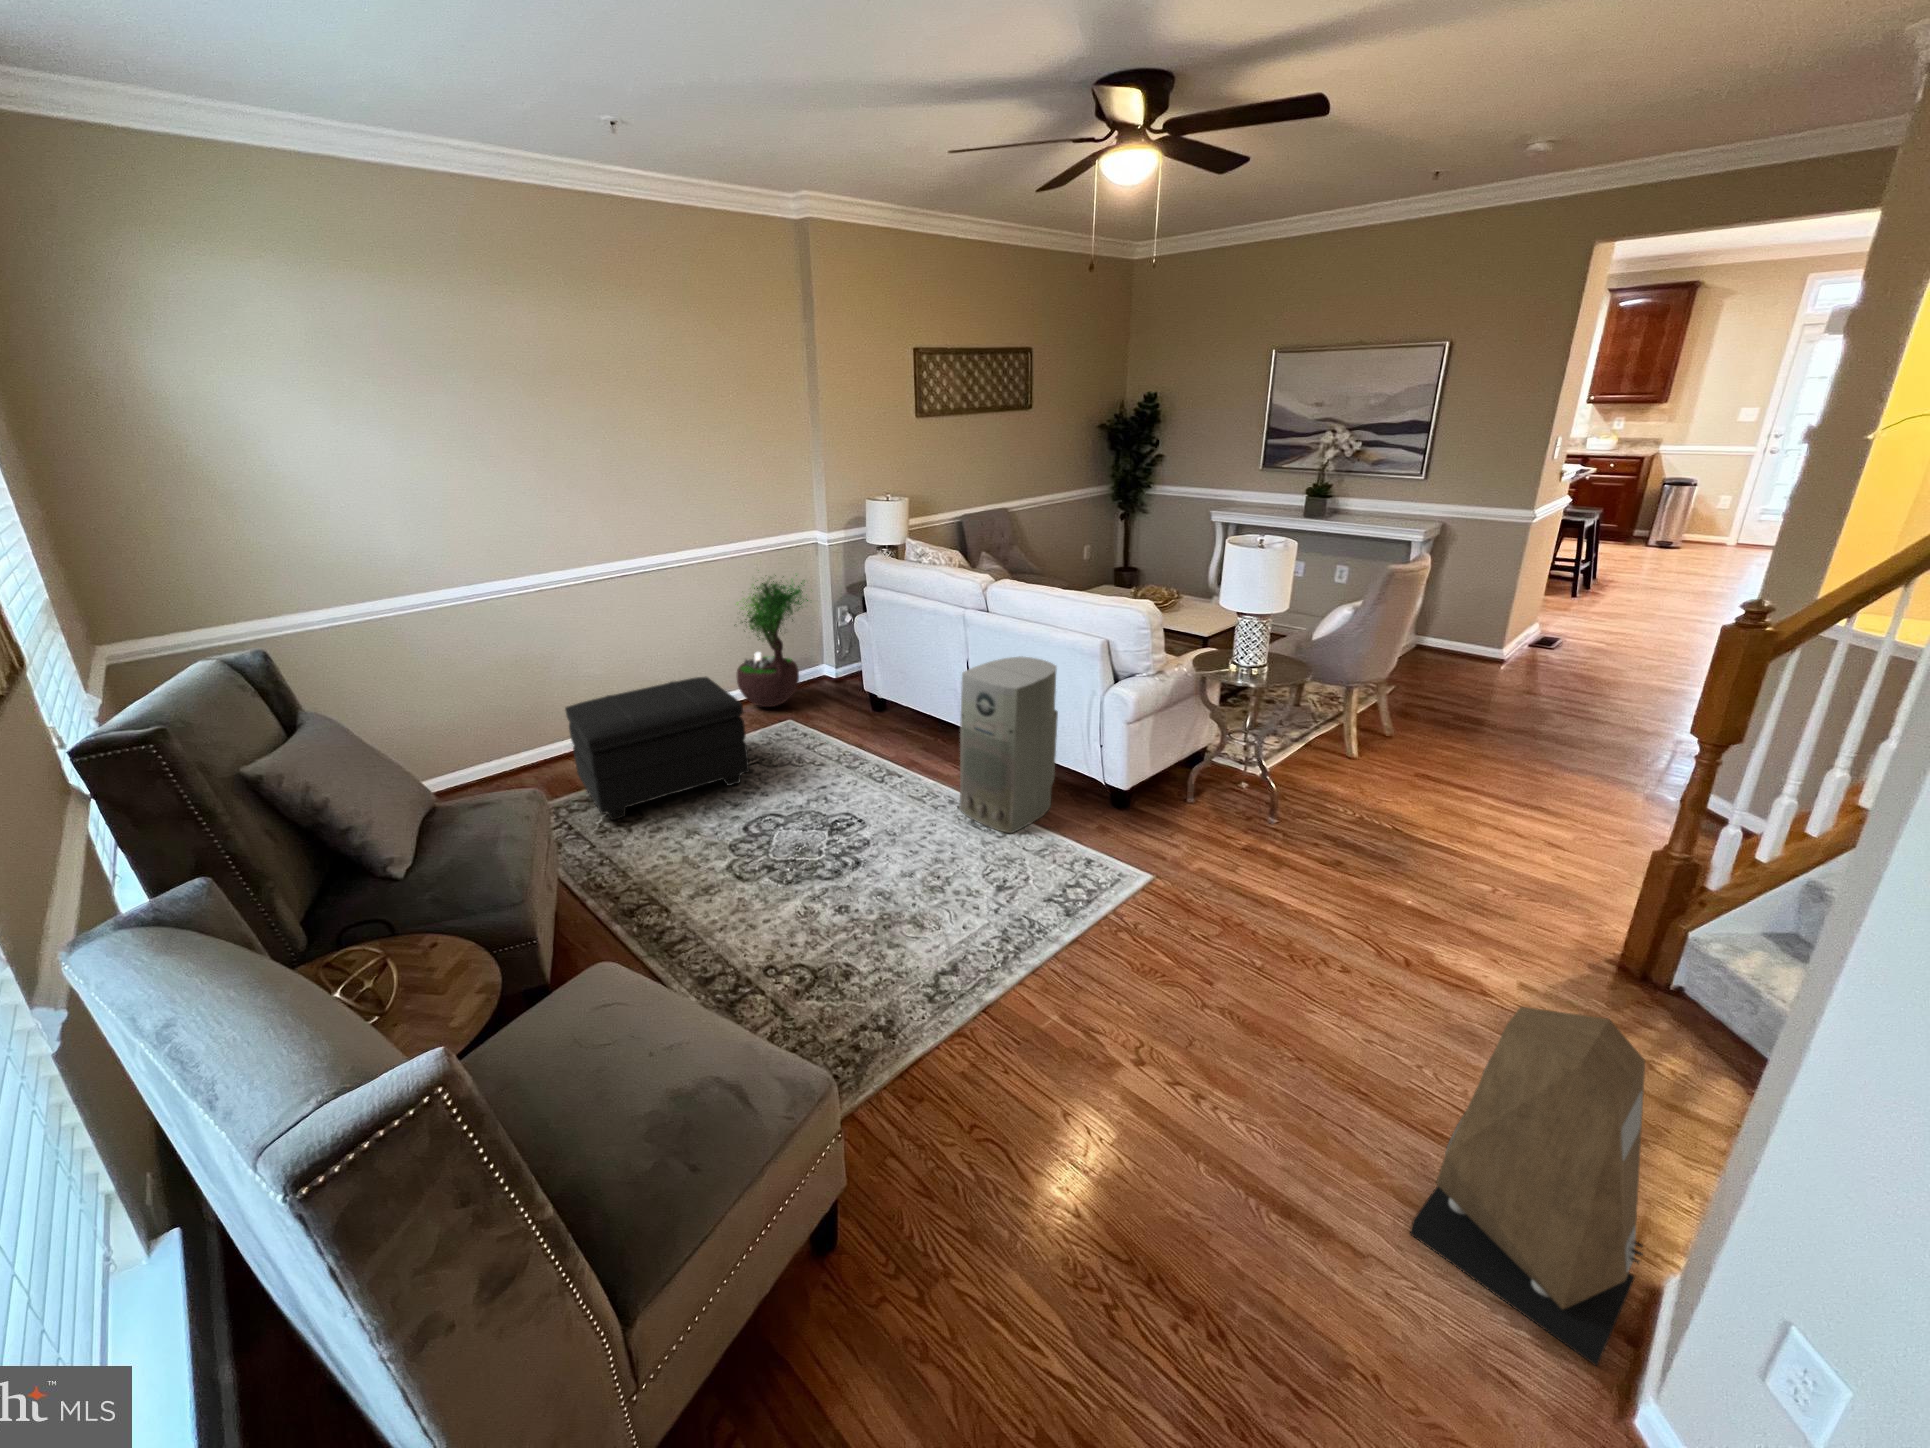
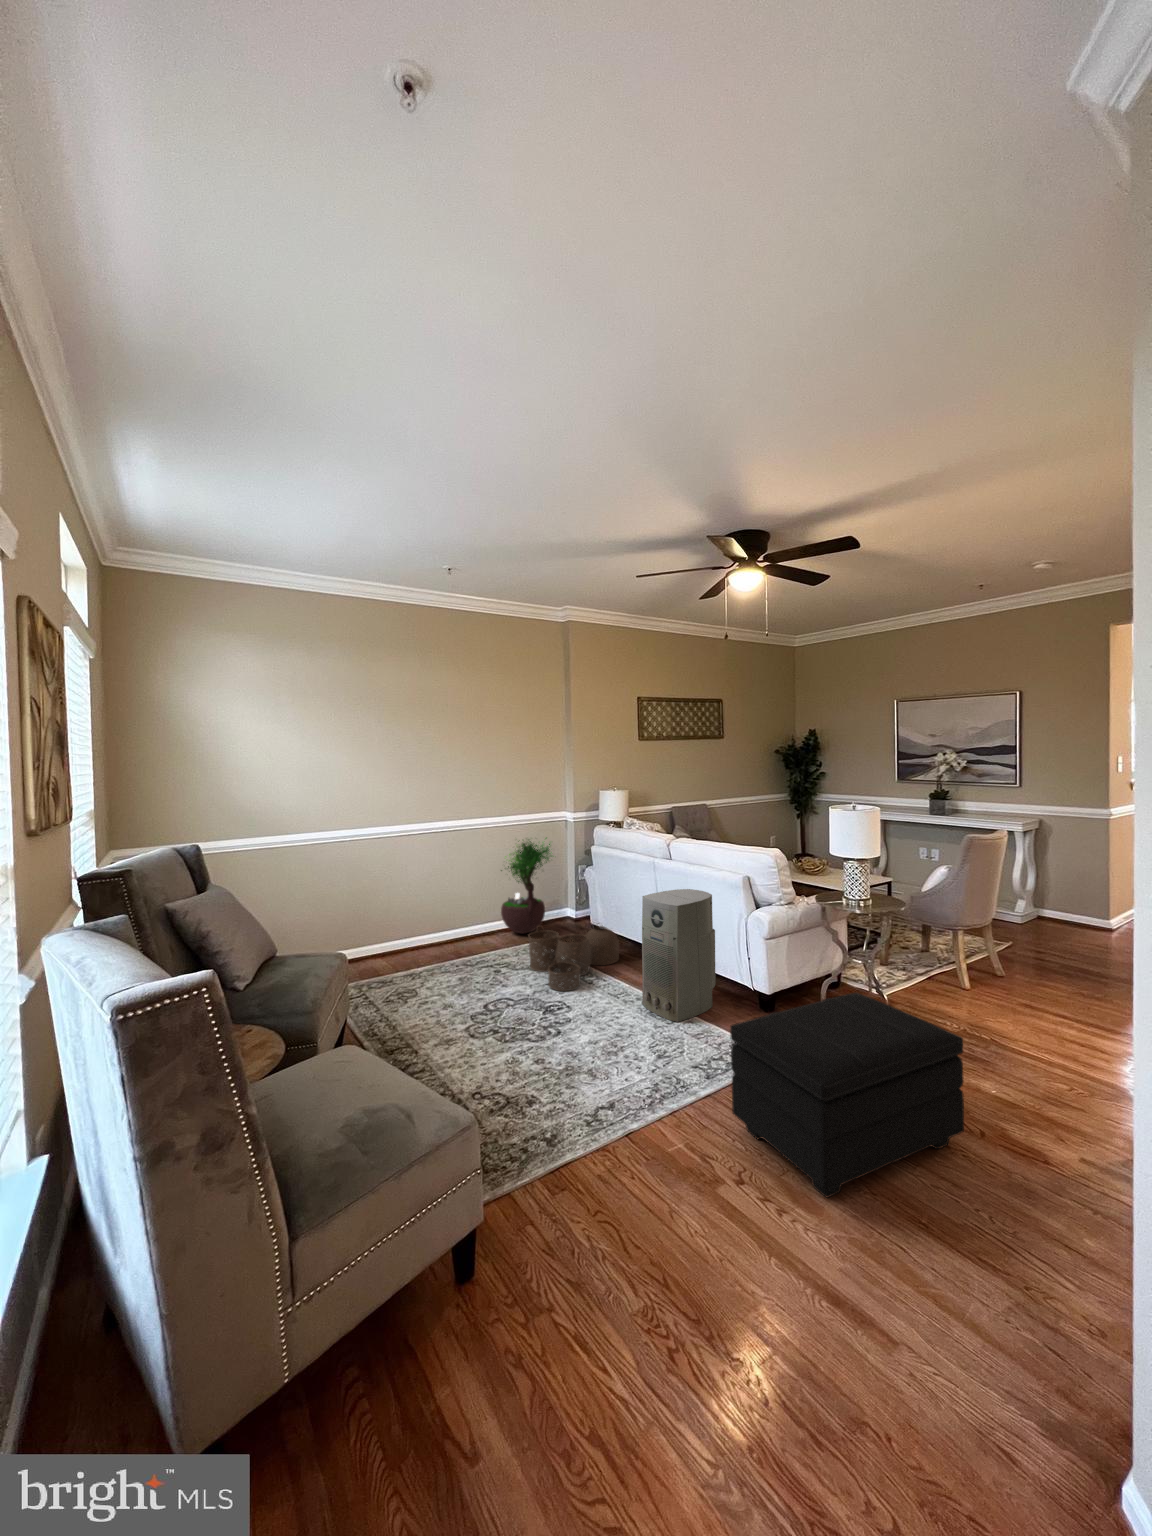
footstool: present [565,677,749,820] -> present [730,993,964,1197]
woven basket: none [788,695,912,796] -> present [528,923,619,991]
speaker: present [1410,1007,1645,1366] -> none [942,1106,1143,1461]

